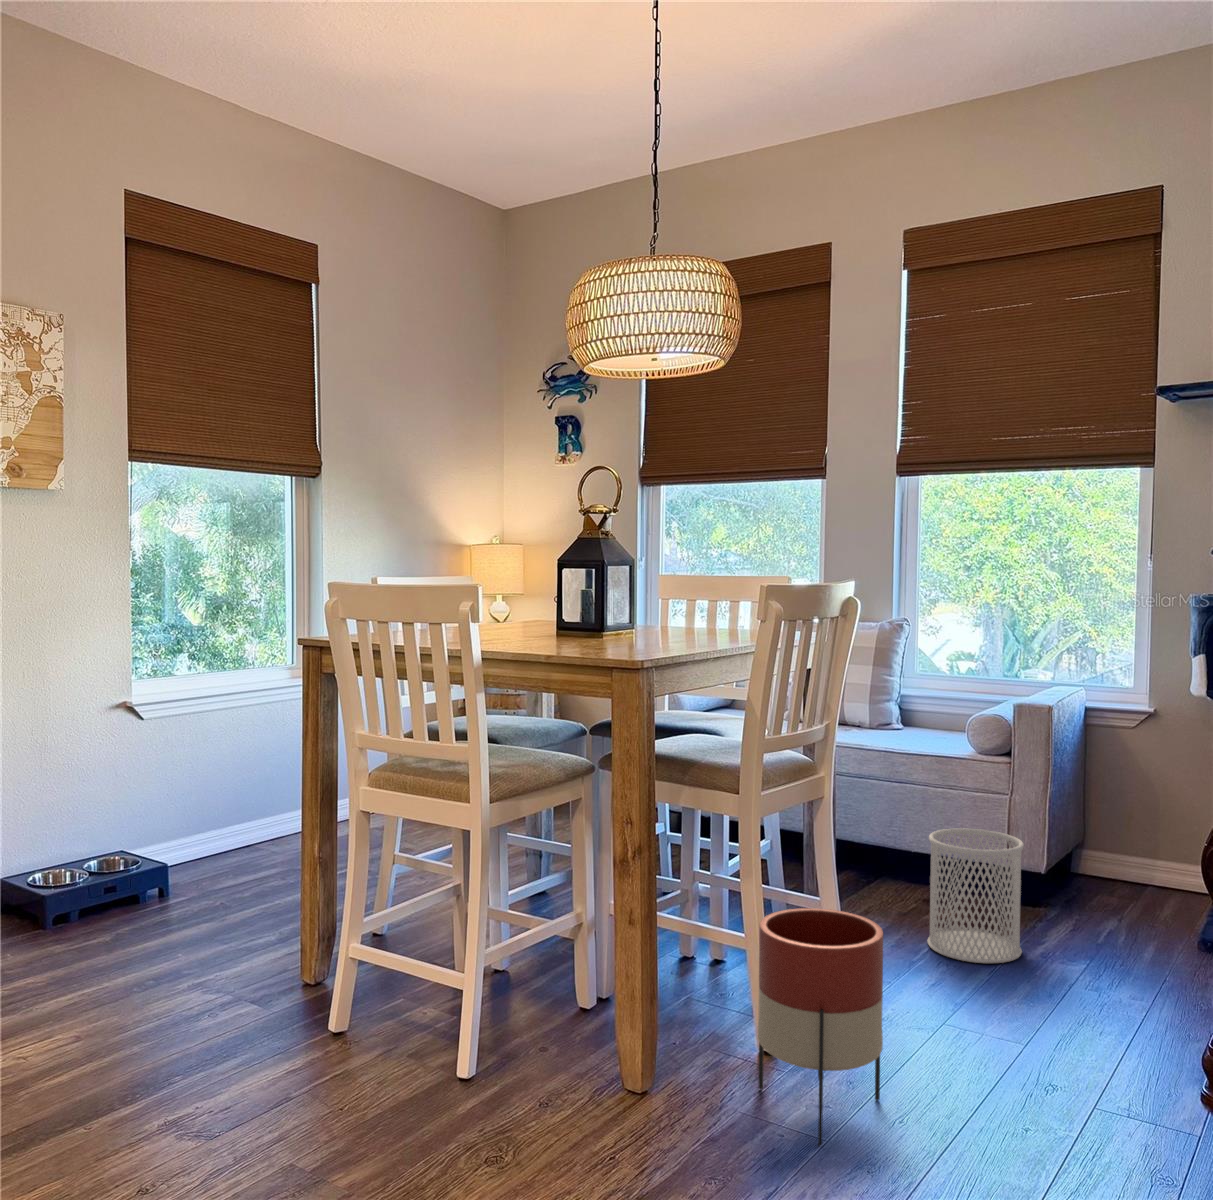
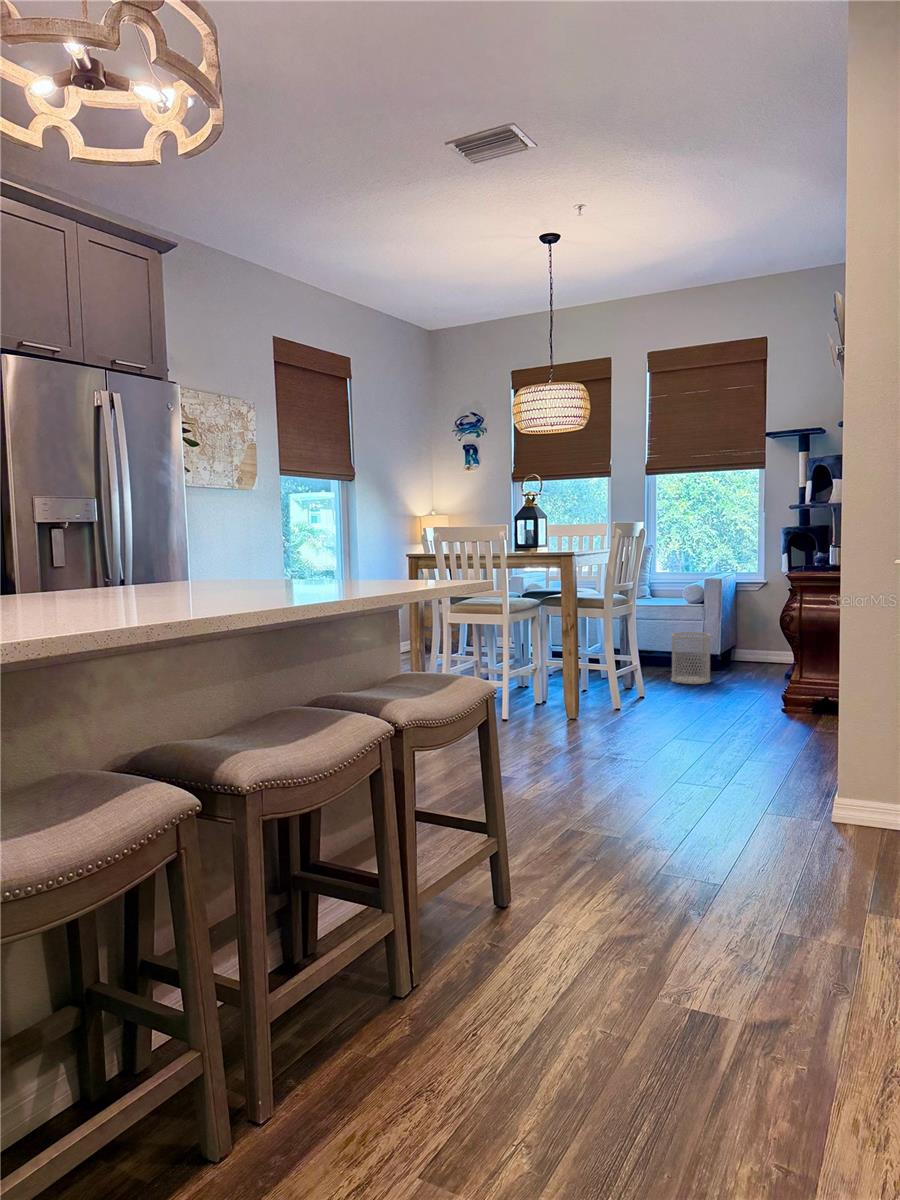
planter: present [758,908,883,1146] -> none [618,647,666,723]

